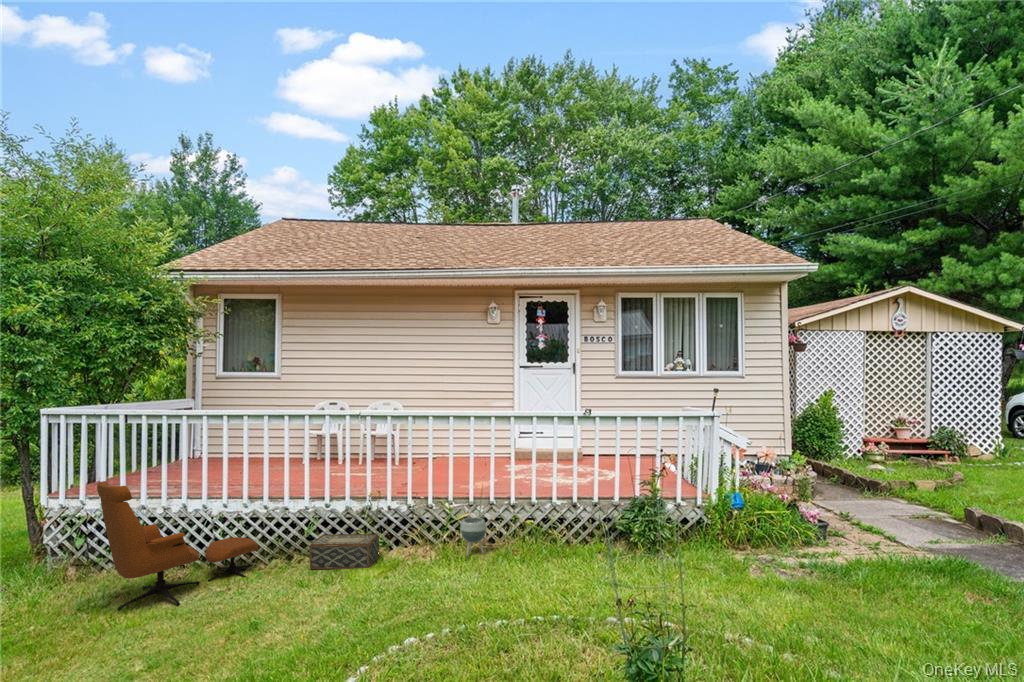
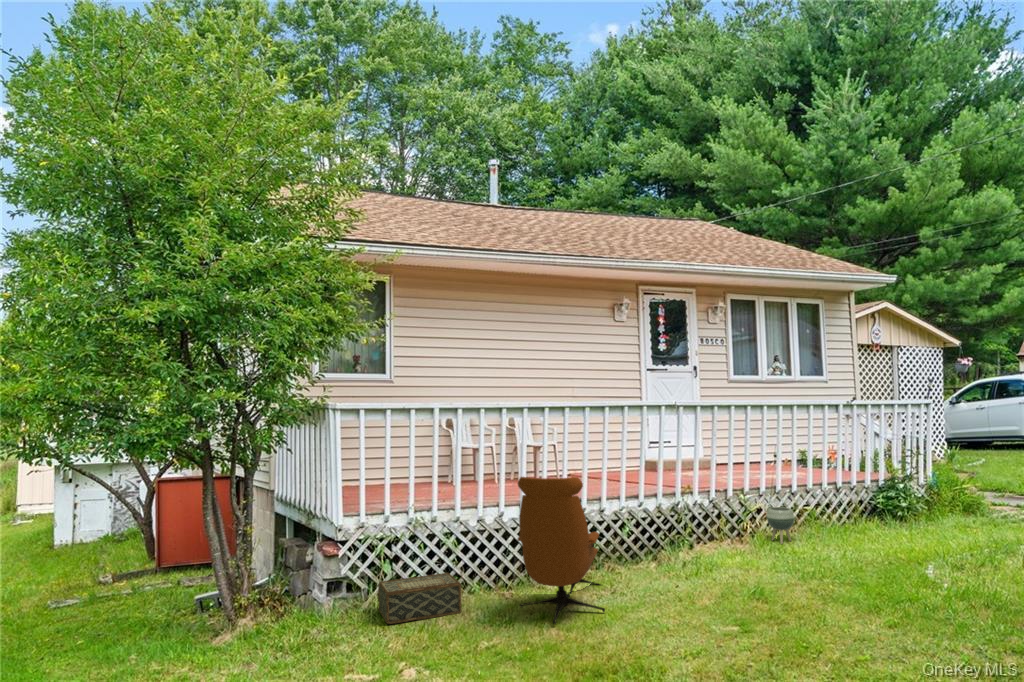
woven basket: present [310,534,379,569] -> present [378,573,461,624]

